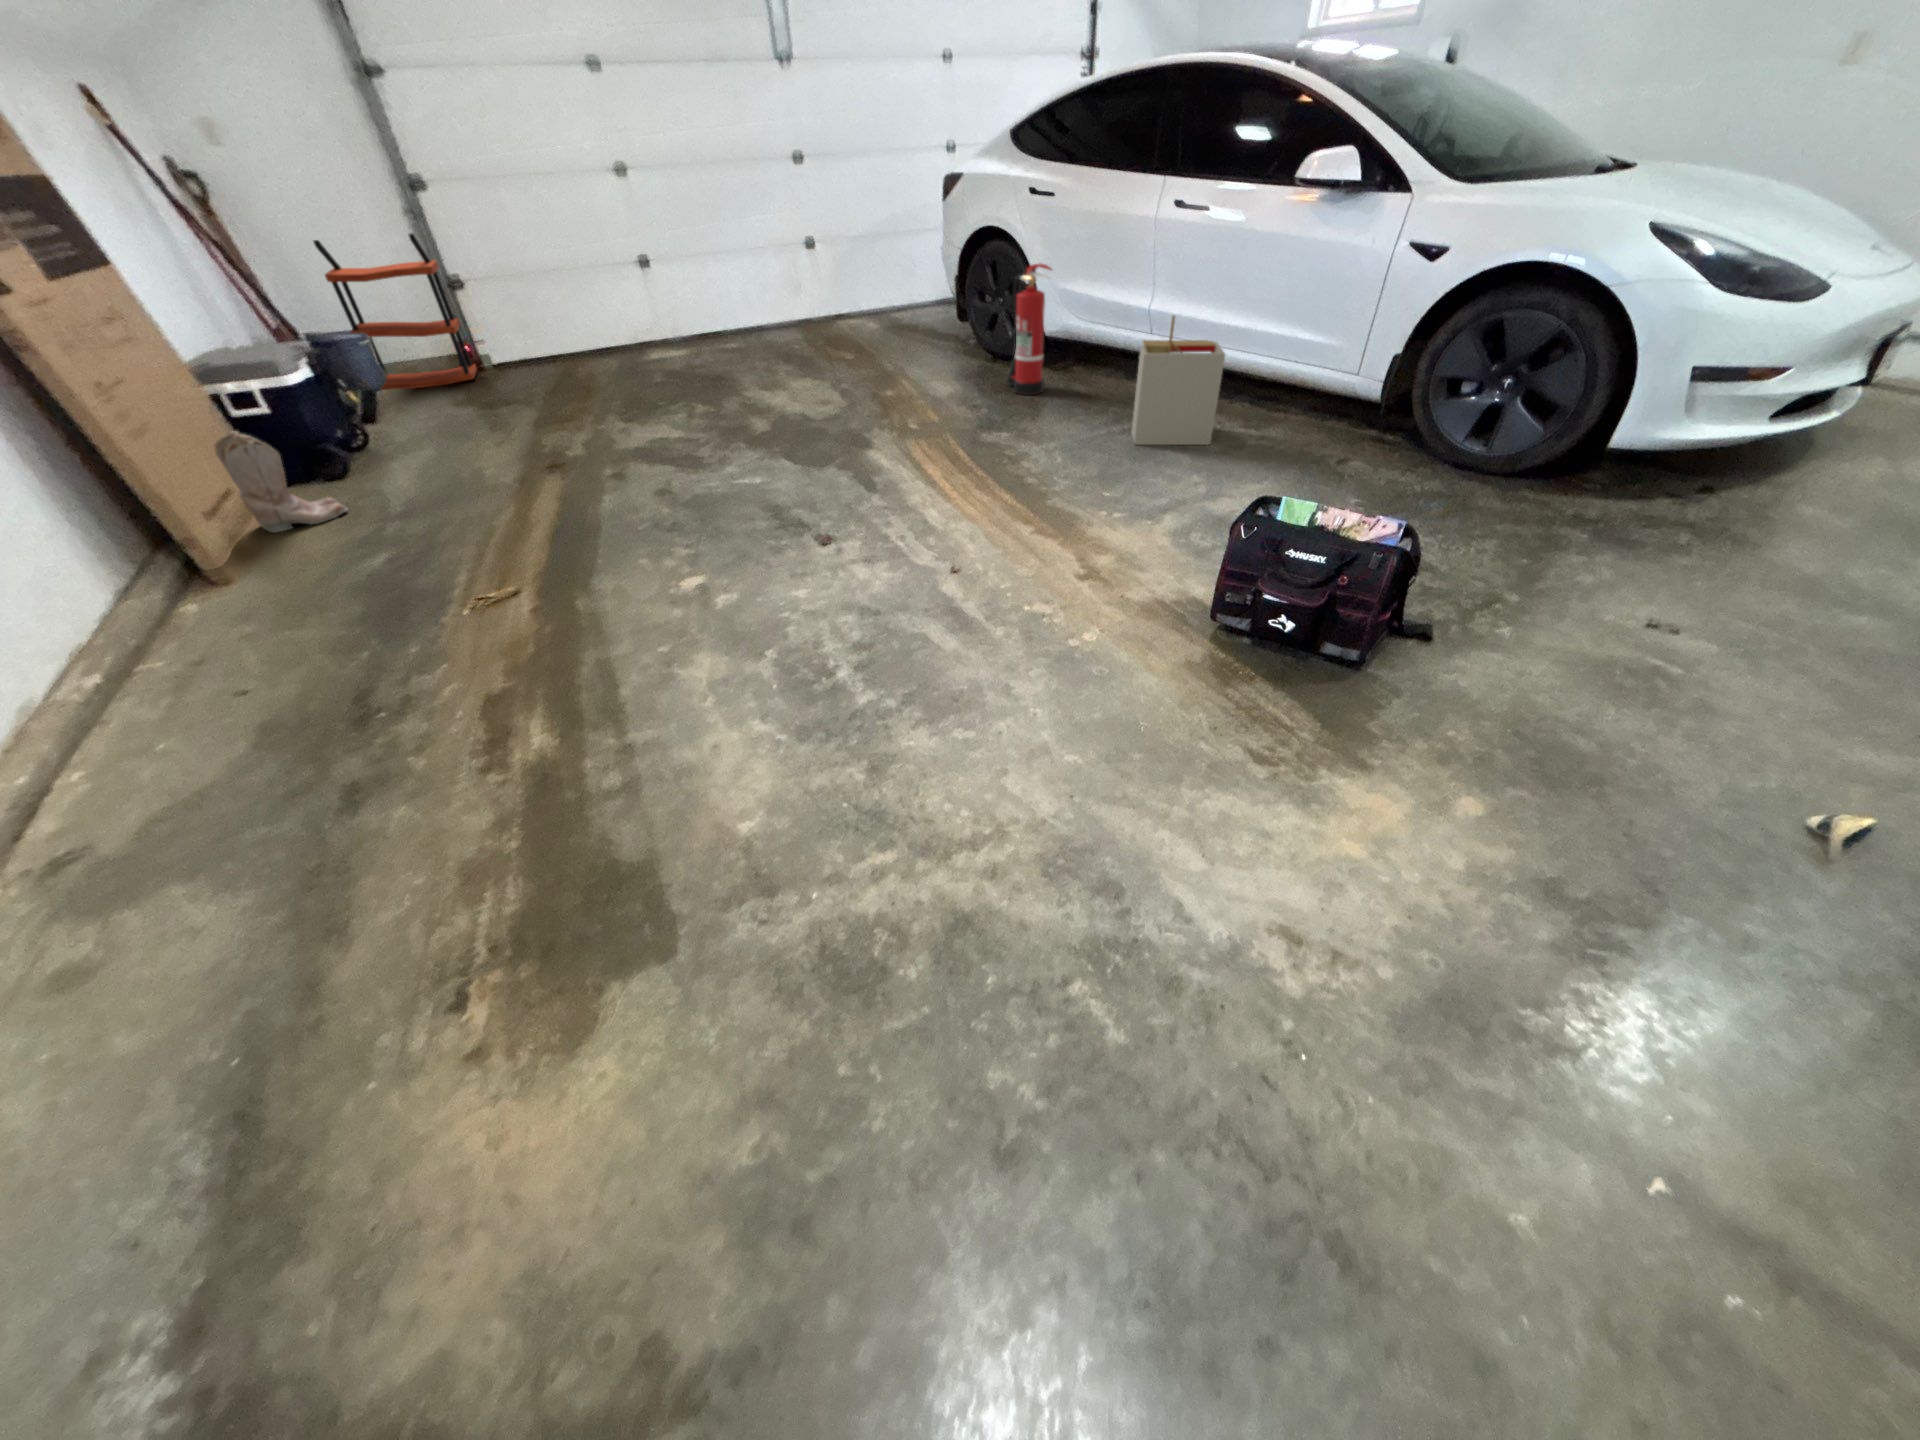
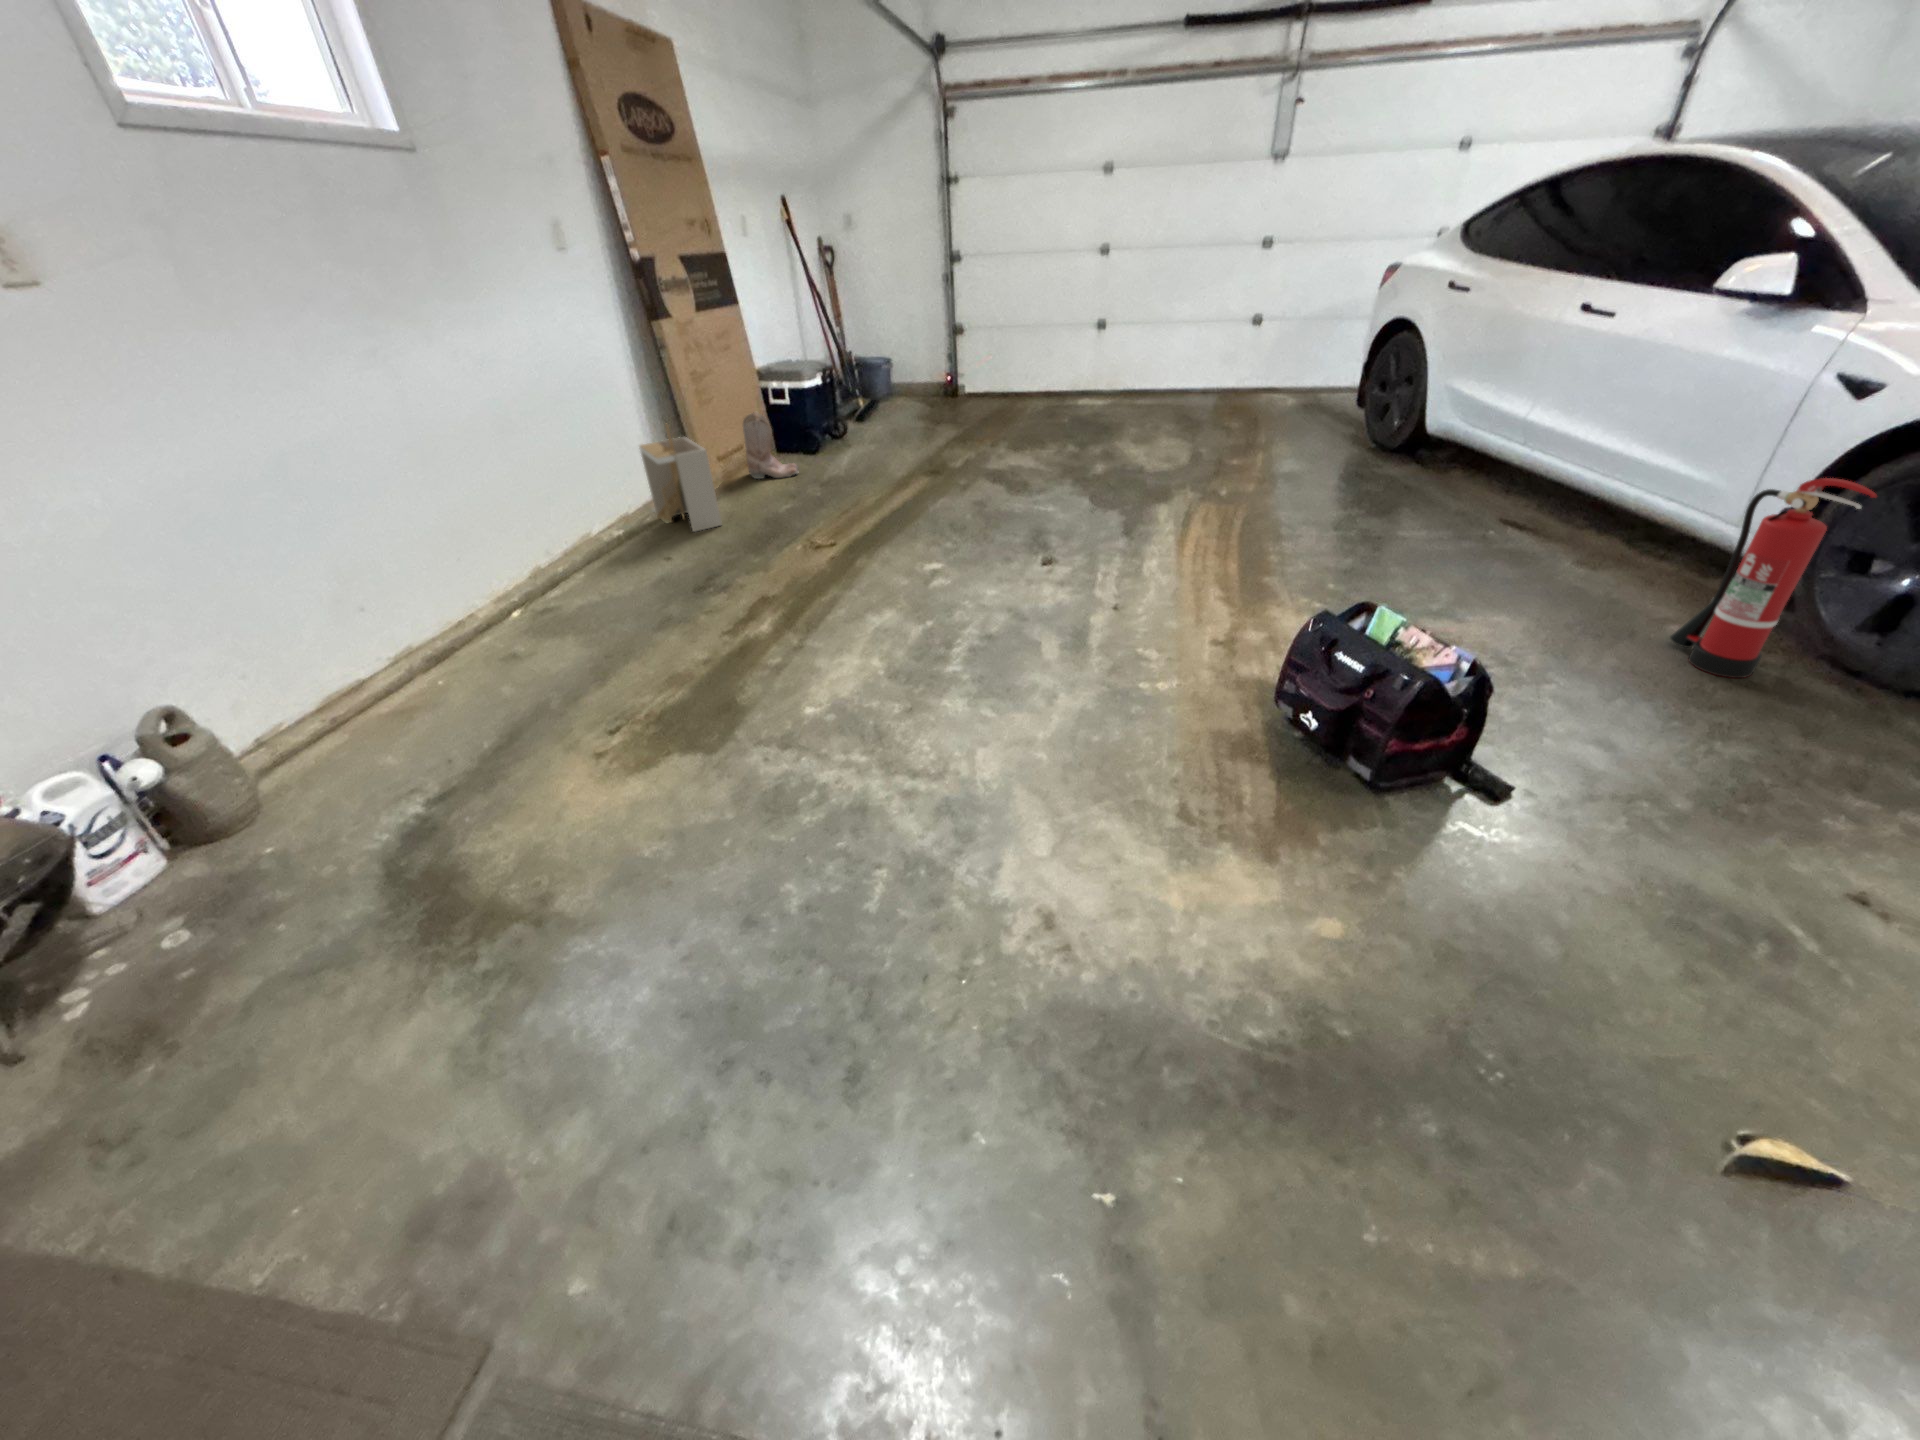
shelving unit: present [314,234,477,390] -> none [875,294,953,403]
fire extinguisher: present [1006,263,1052,395] -> present [1670,478,1877,678]
storage bin: present [1131,316,1225,445] -> present [639,423,722,532]

